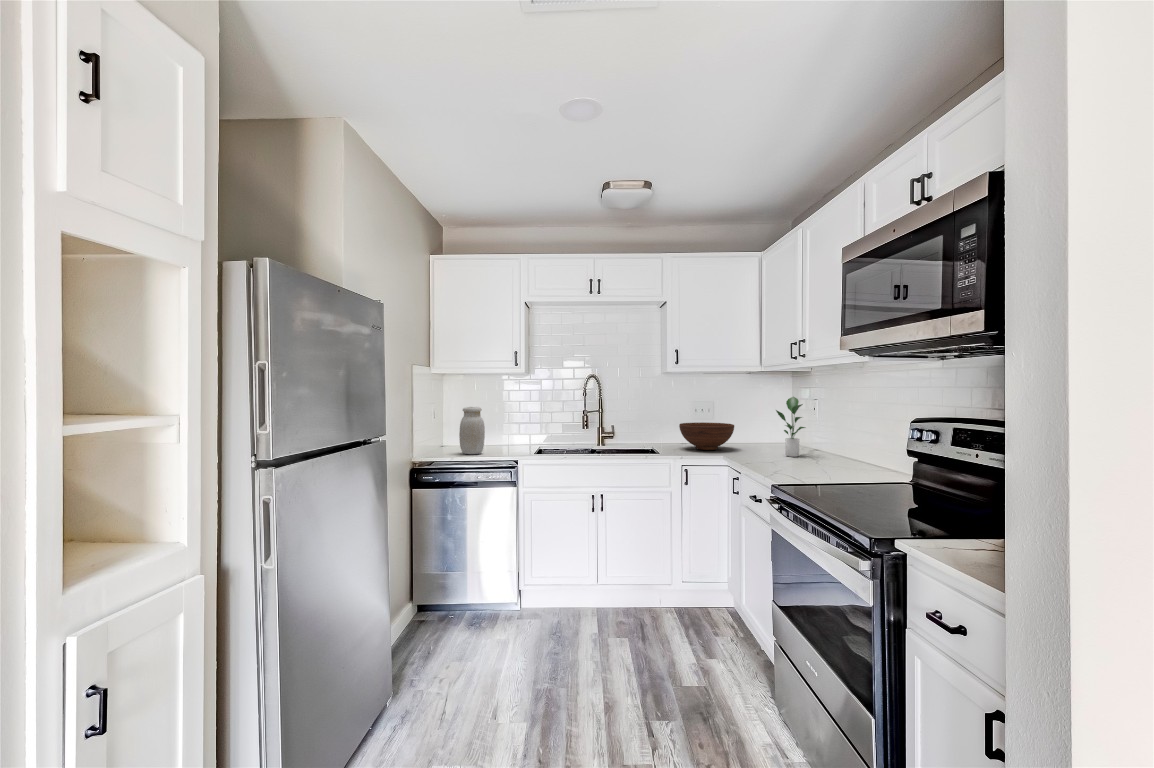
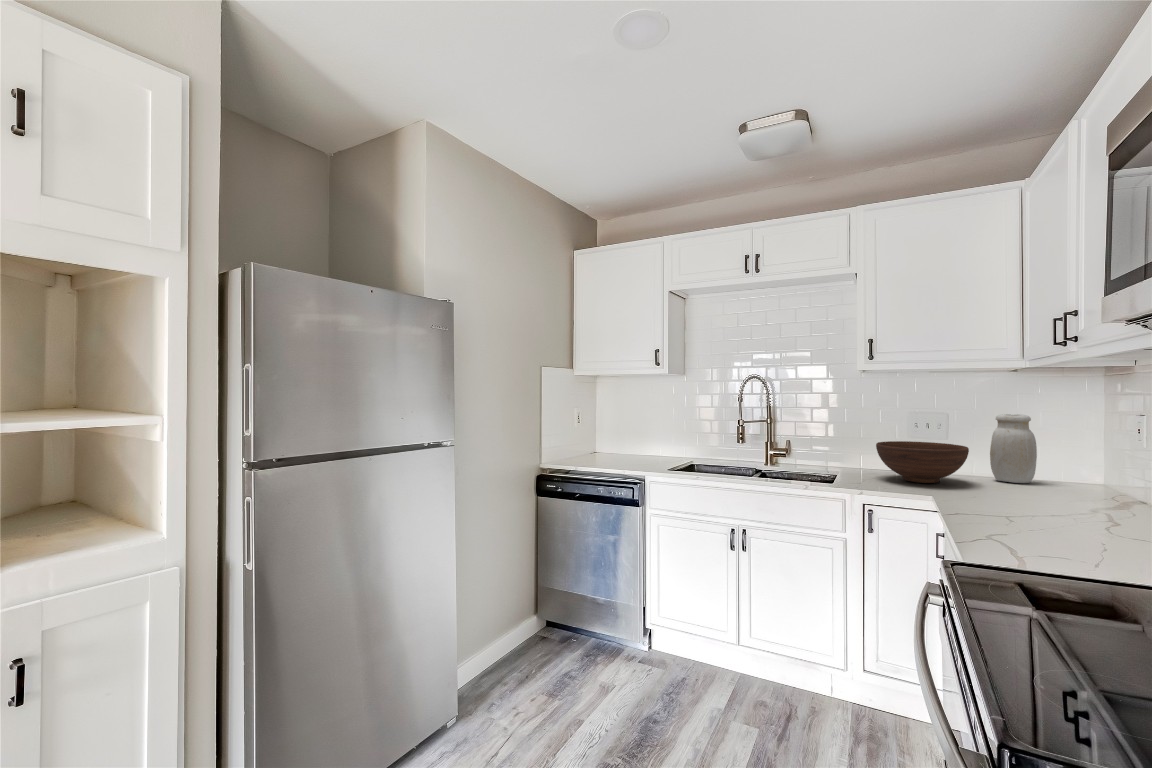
potted plant: present [776,397,805,457] -> none [1034,407,1099,509]
jar: present [459,407,485,454] -> present [990,414,1037,483]

